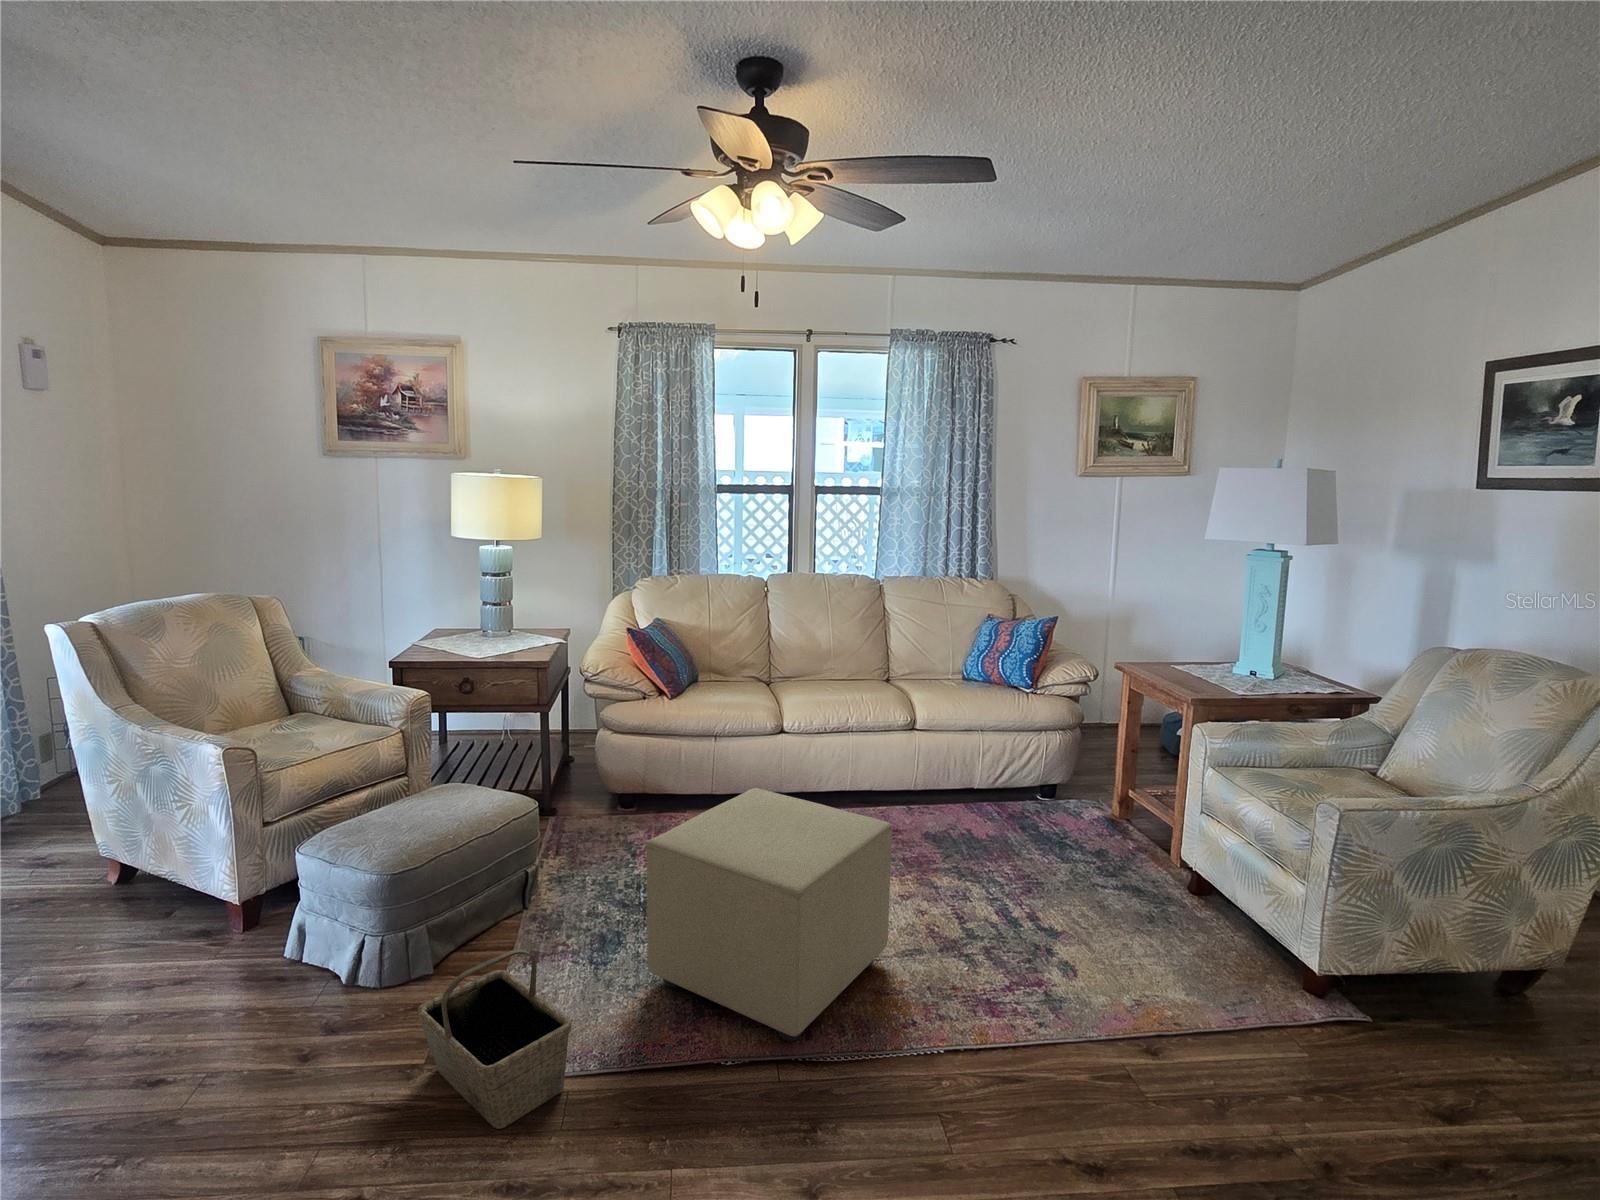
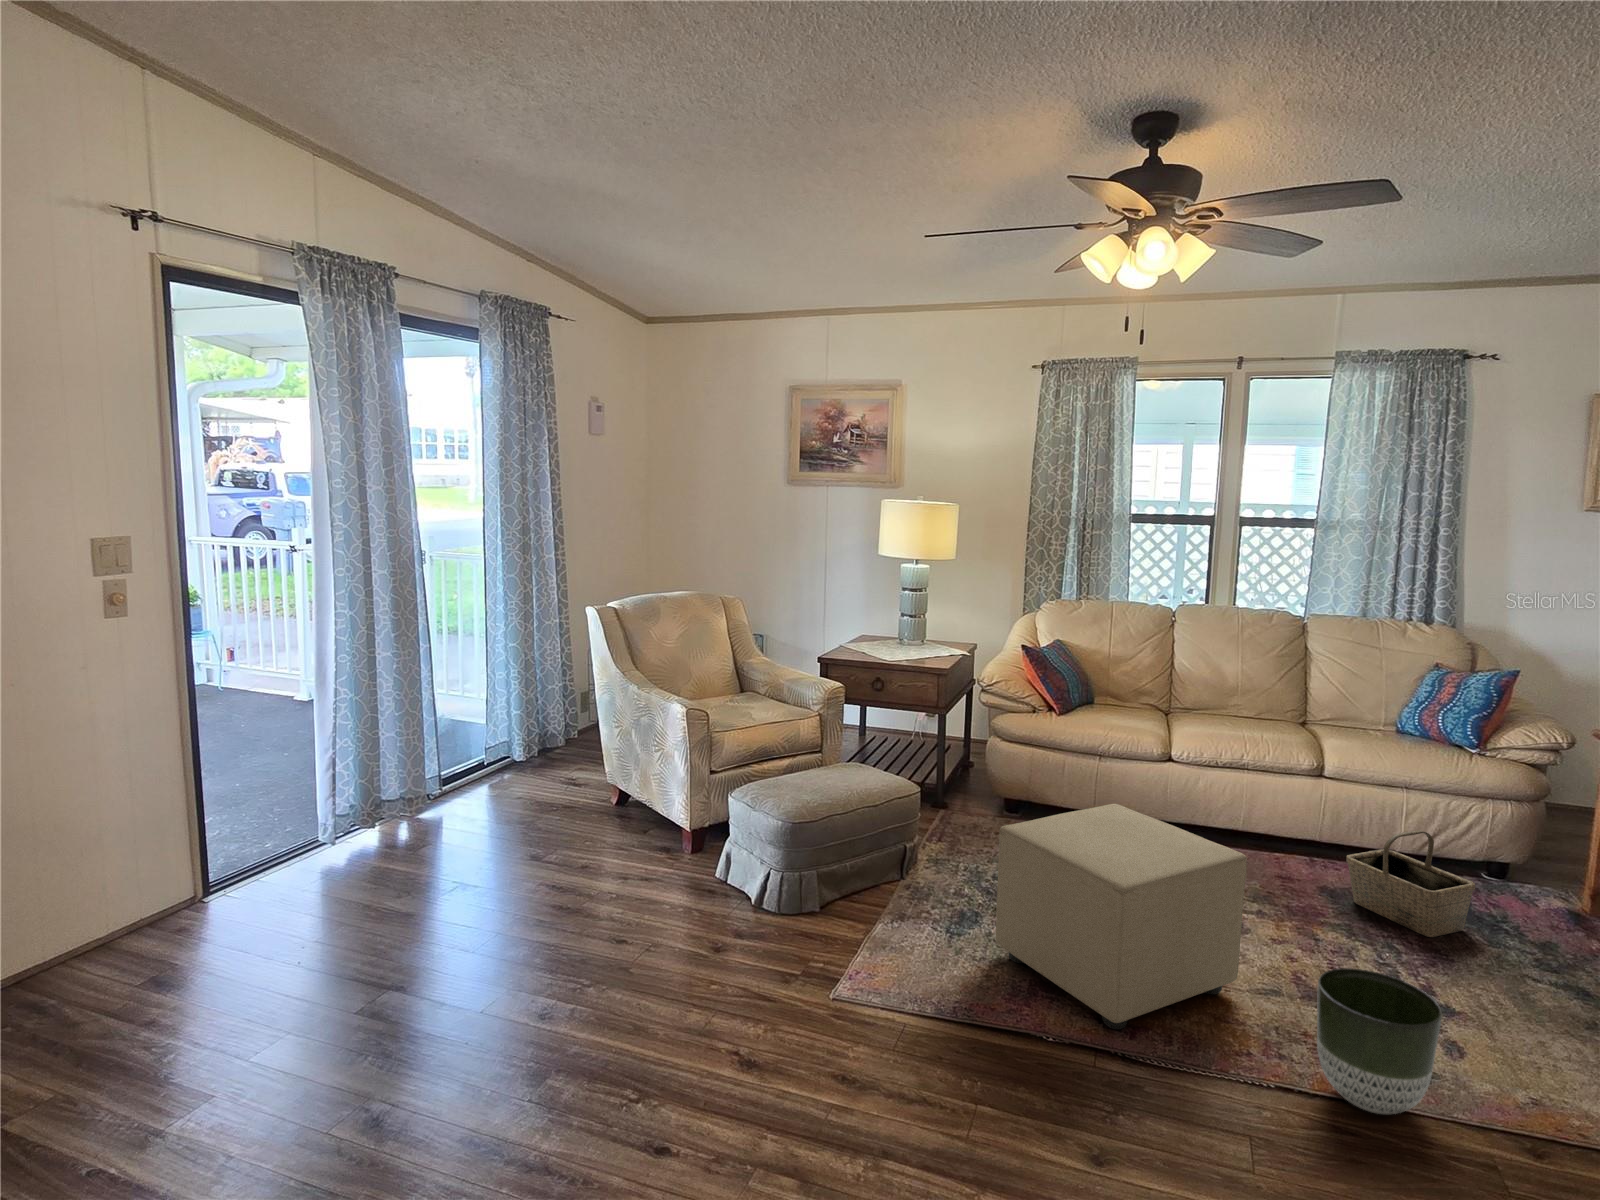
planter: none [979,917,1083,1056] -> present [1317,968,1442,1115]
basket: present [418,950,571,1129] -> present [1346,830,1475,937]

